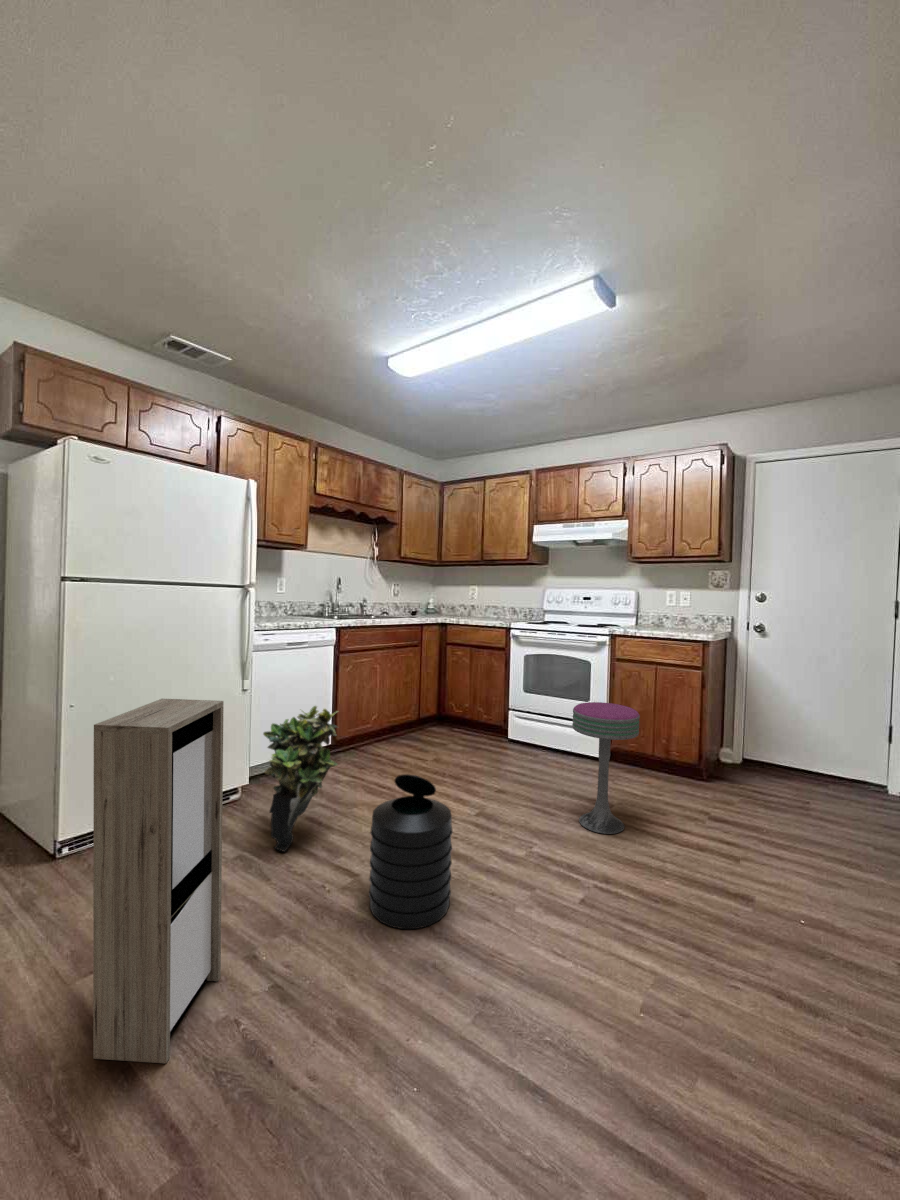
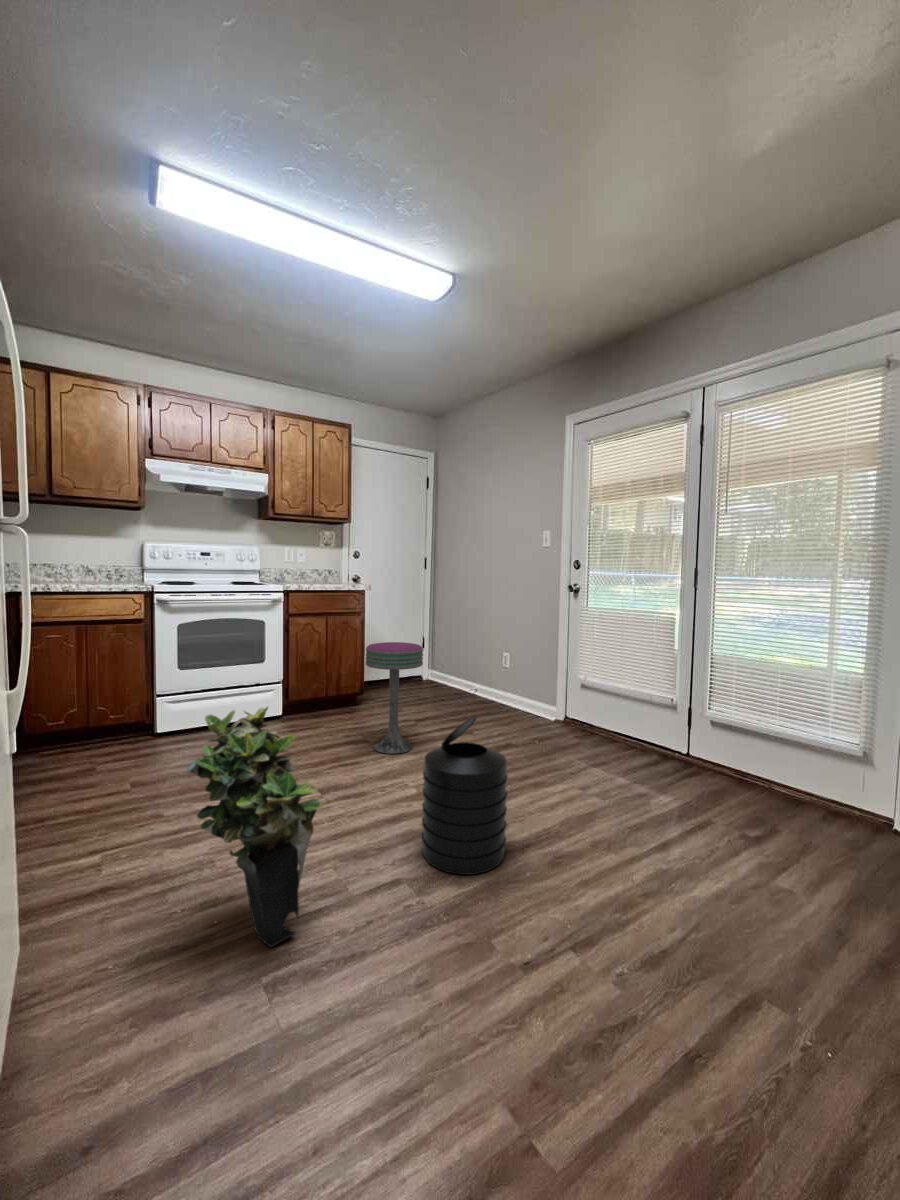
storage cabinet: present [93,699,224,1063] -> none [541,648,710,1114]

